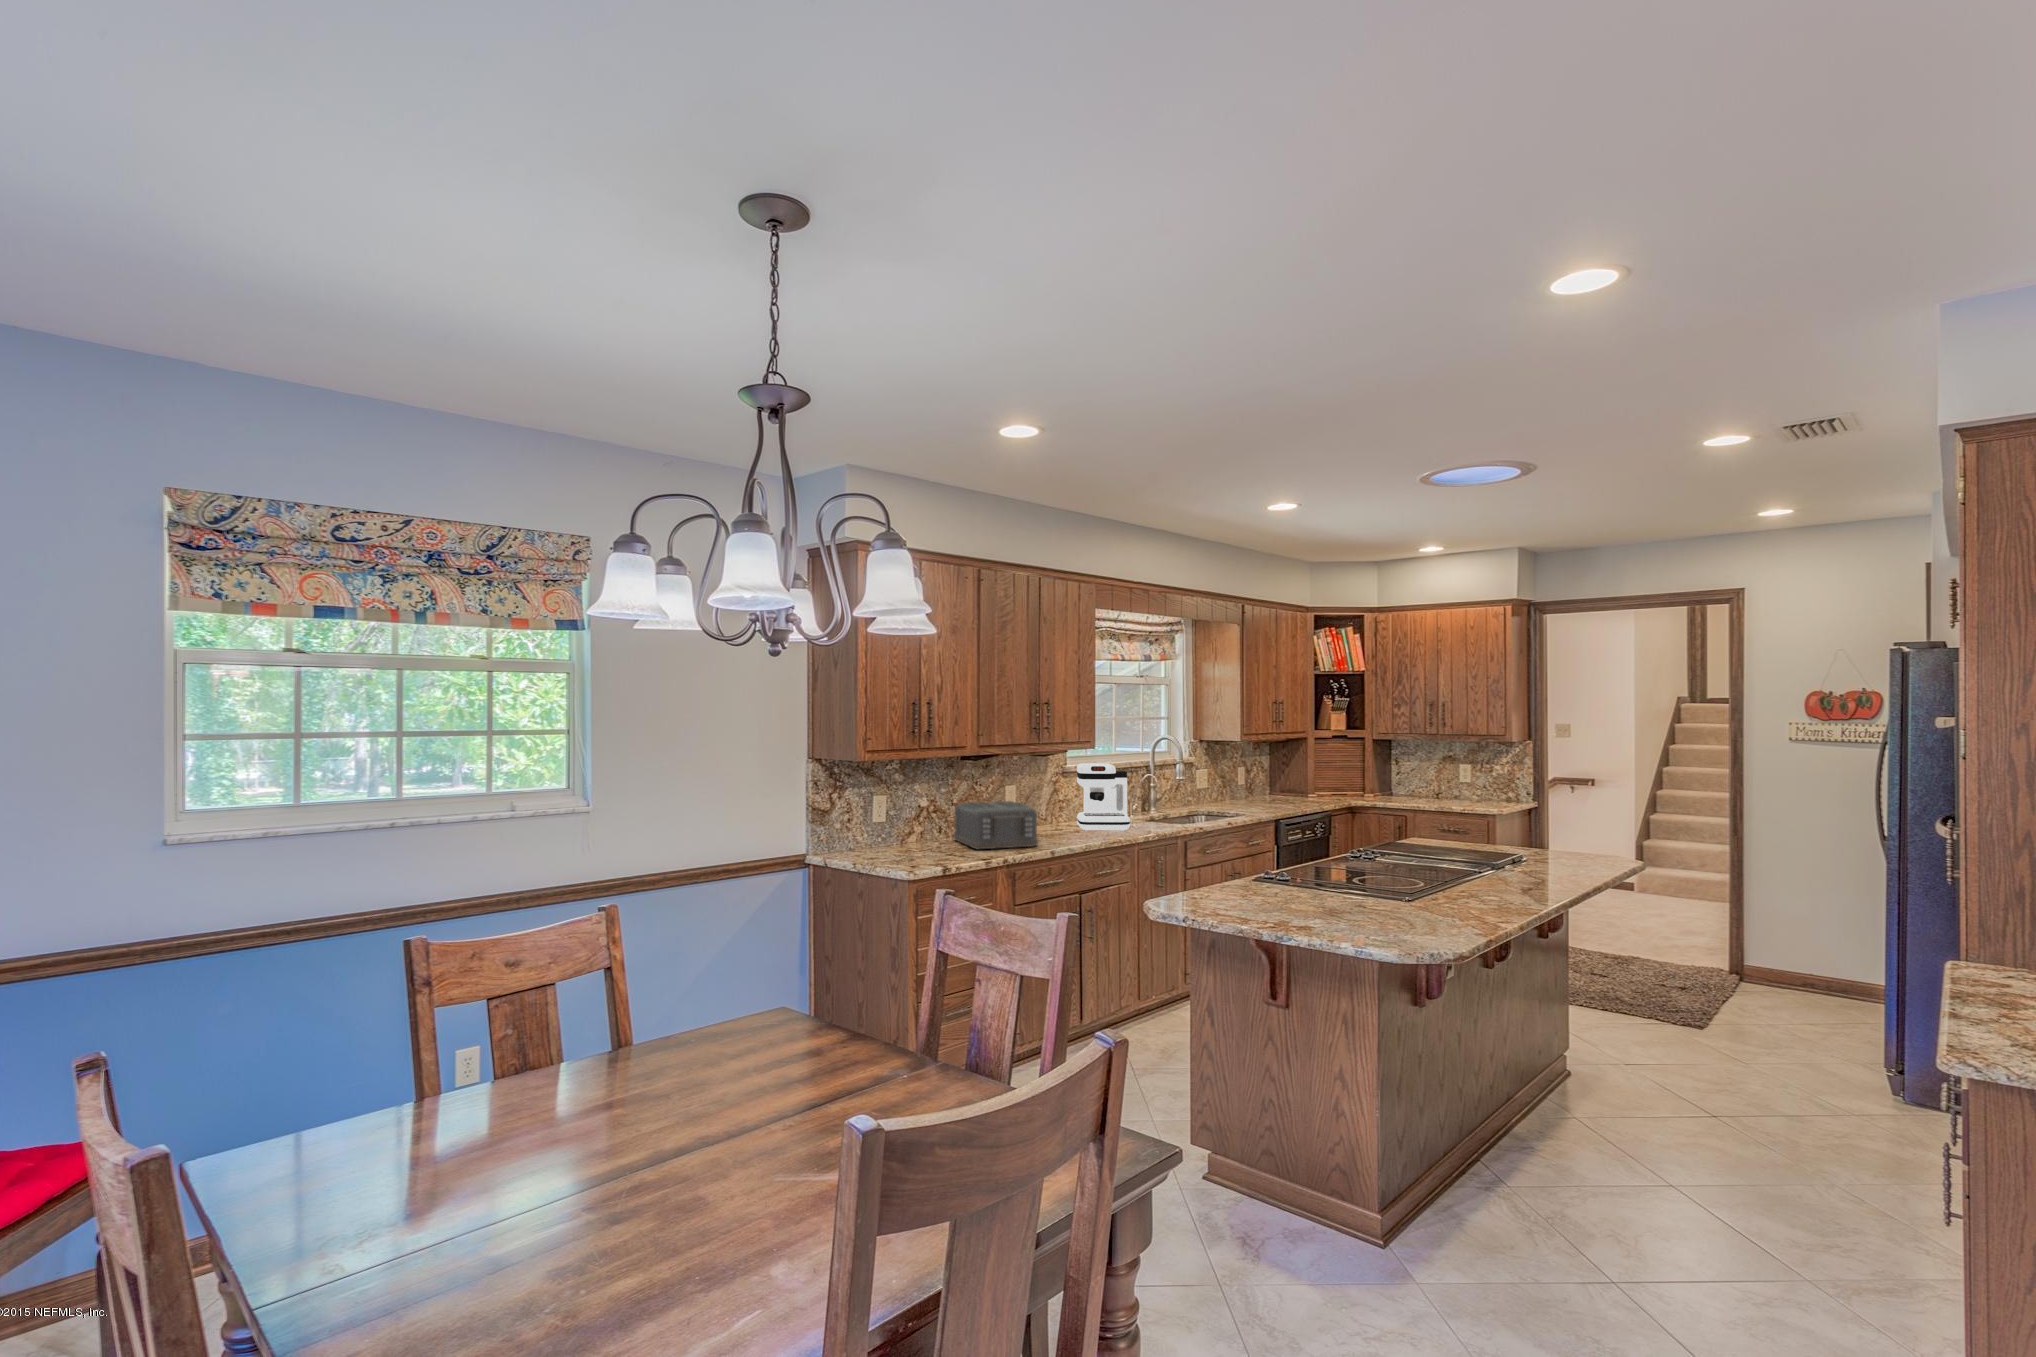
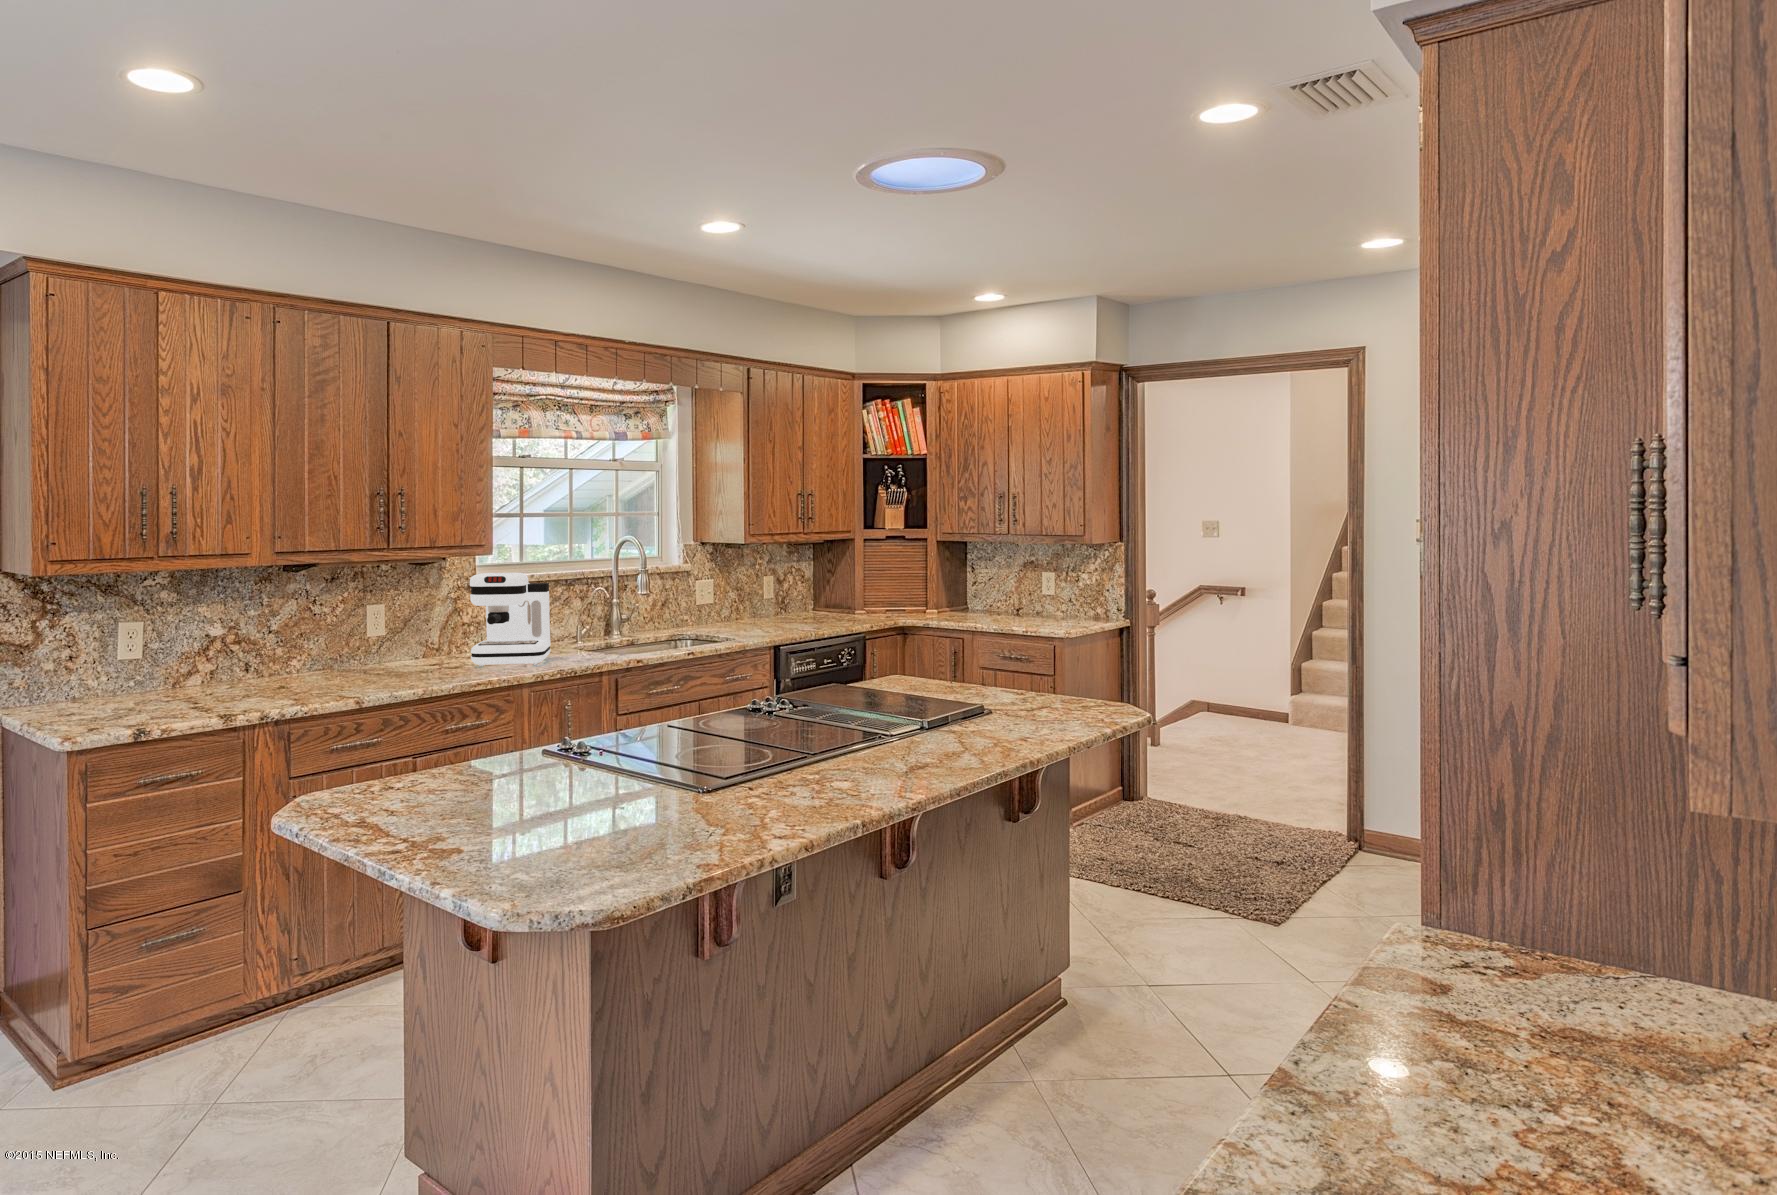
toaster: present [953,801,1038,849] -> none [255,627,370,697]

